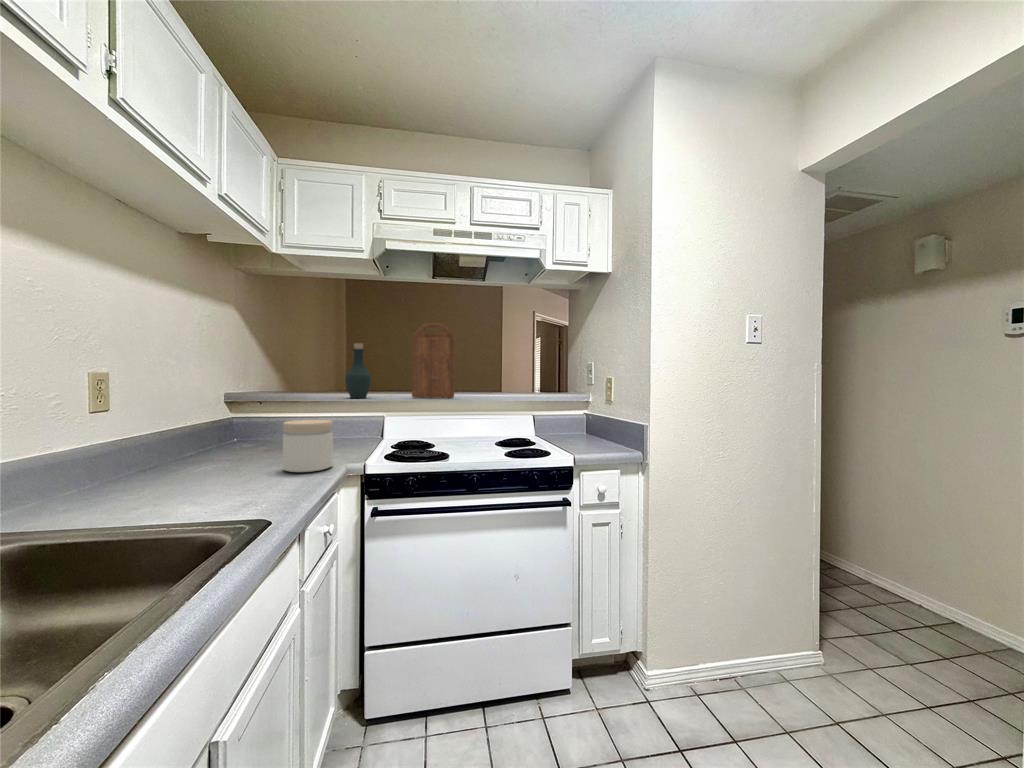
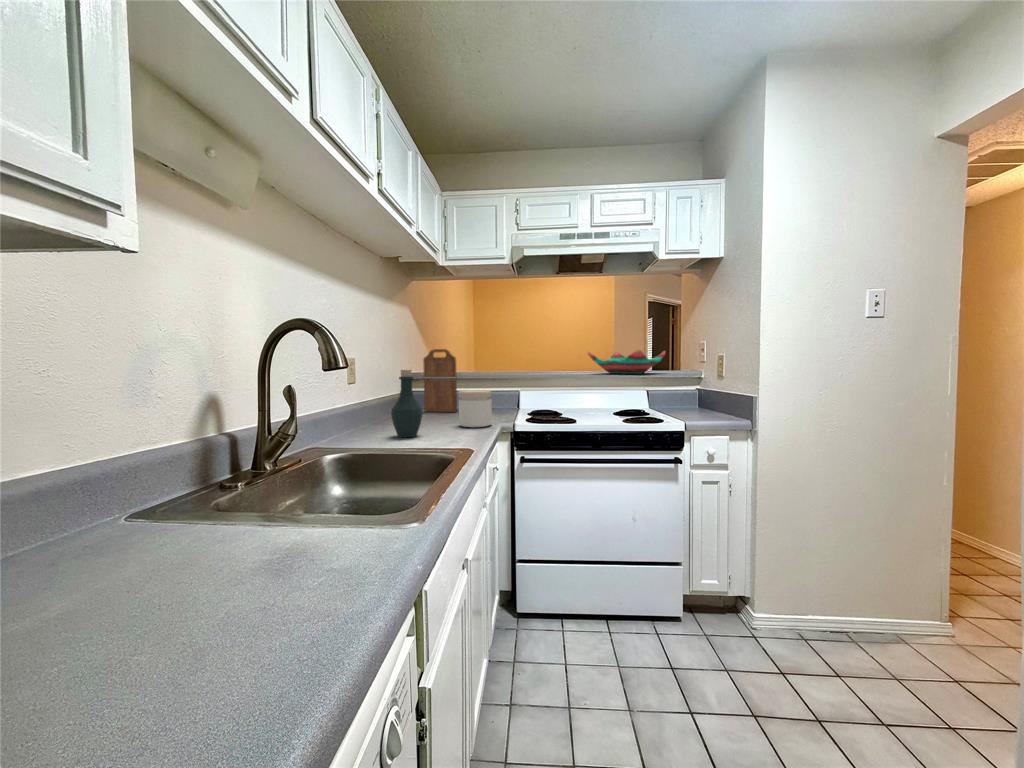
cutting board: present [412,324,455,398] -> present [423,349,457,412]
bottle: present [345,343,371,398] -> present [391,370,422,437]
decorative bowl: none [470,369,554,396] -> present [588,350,665,374]

